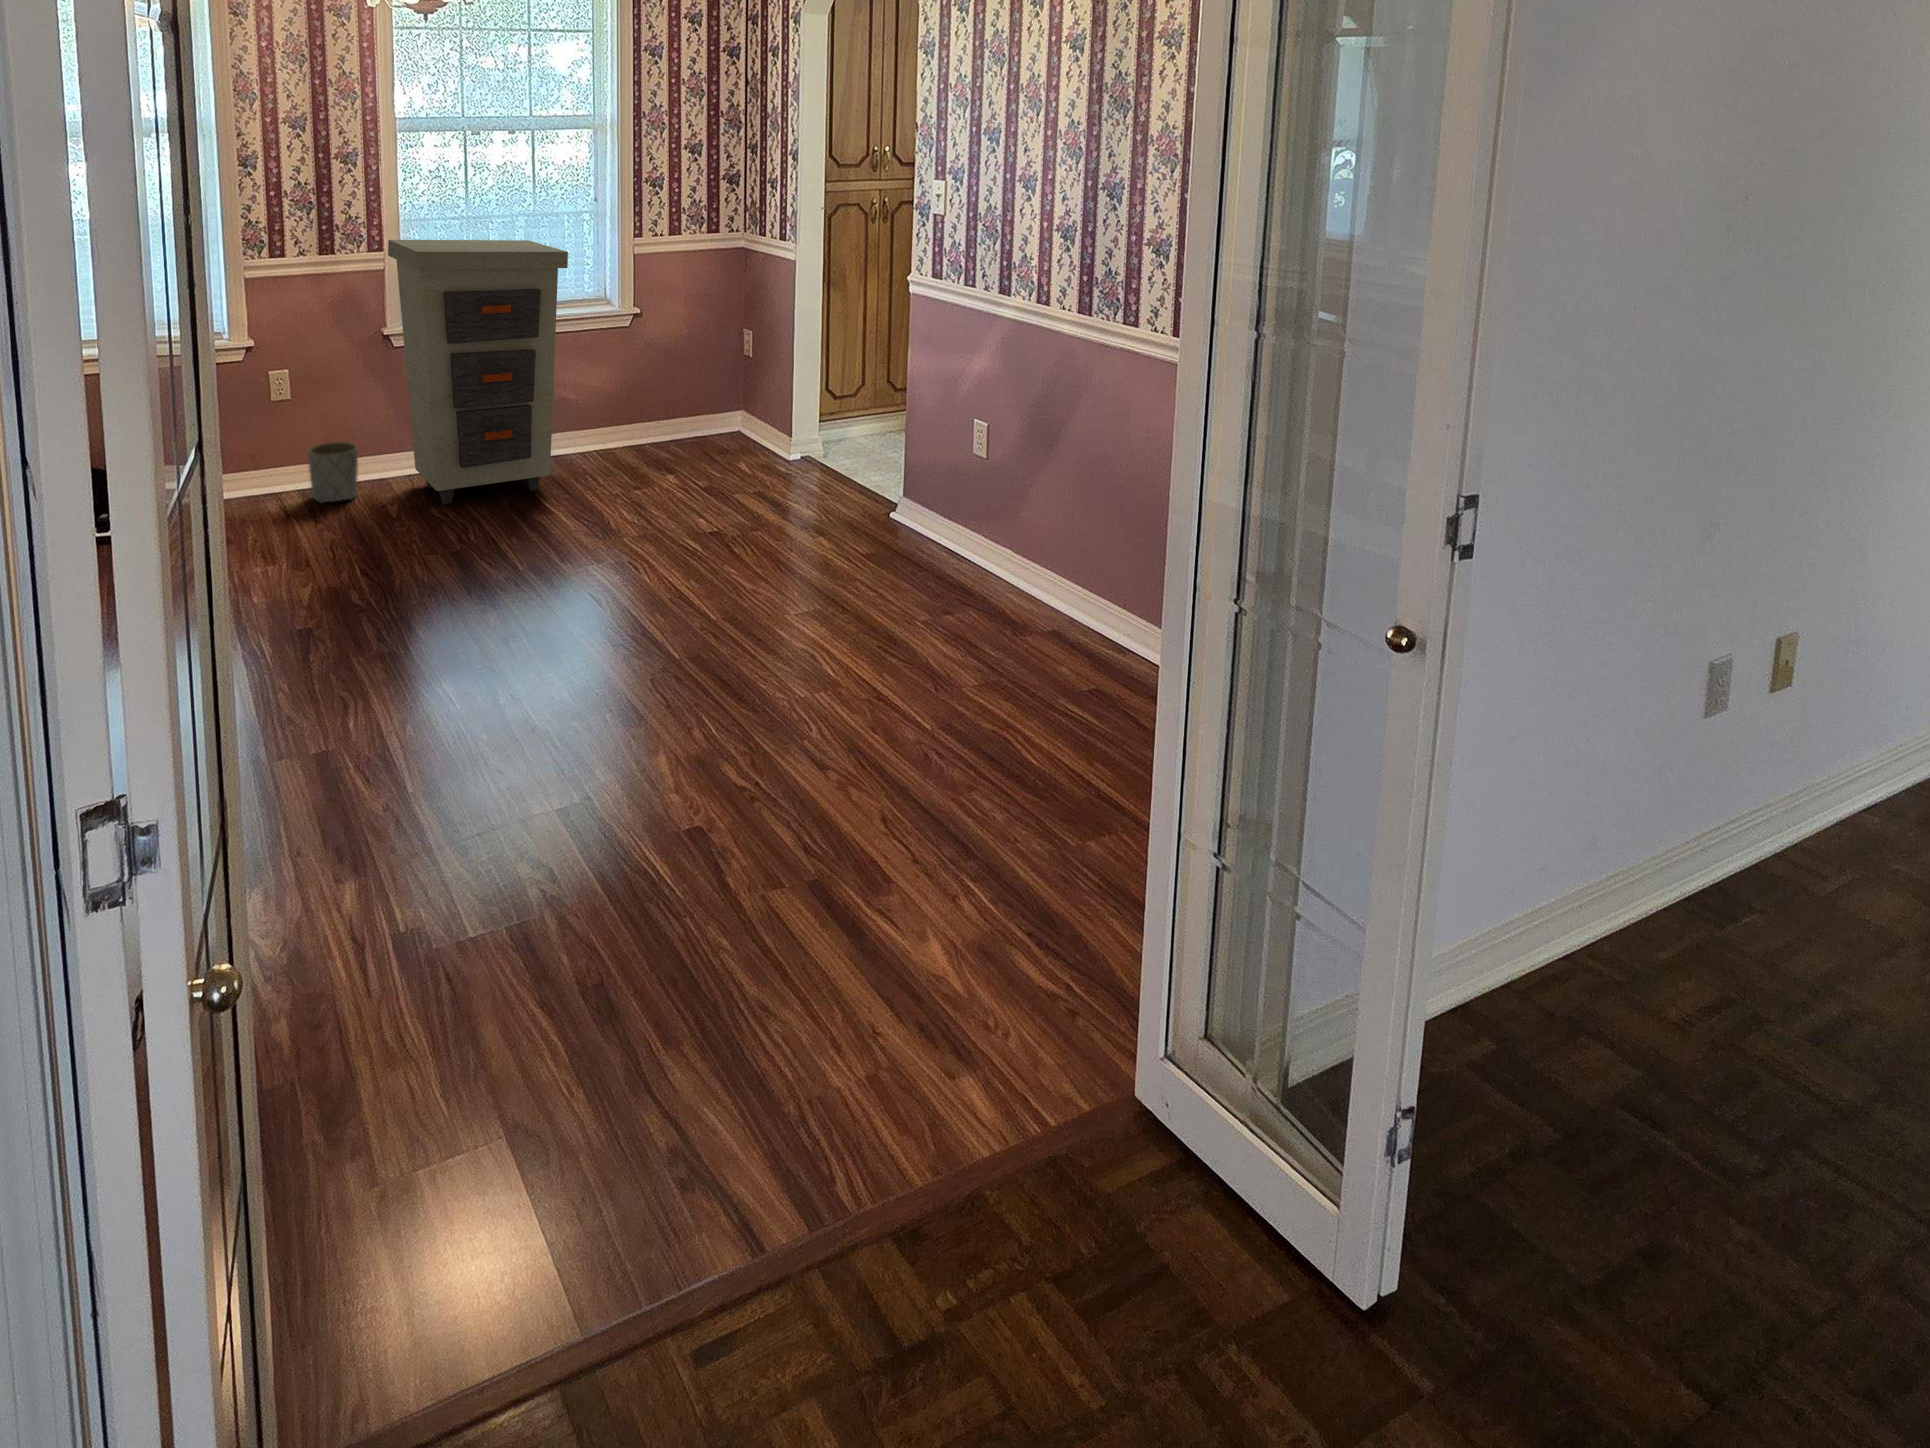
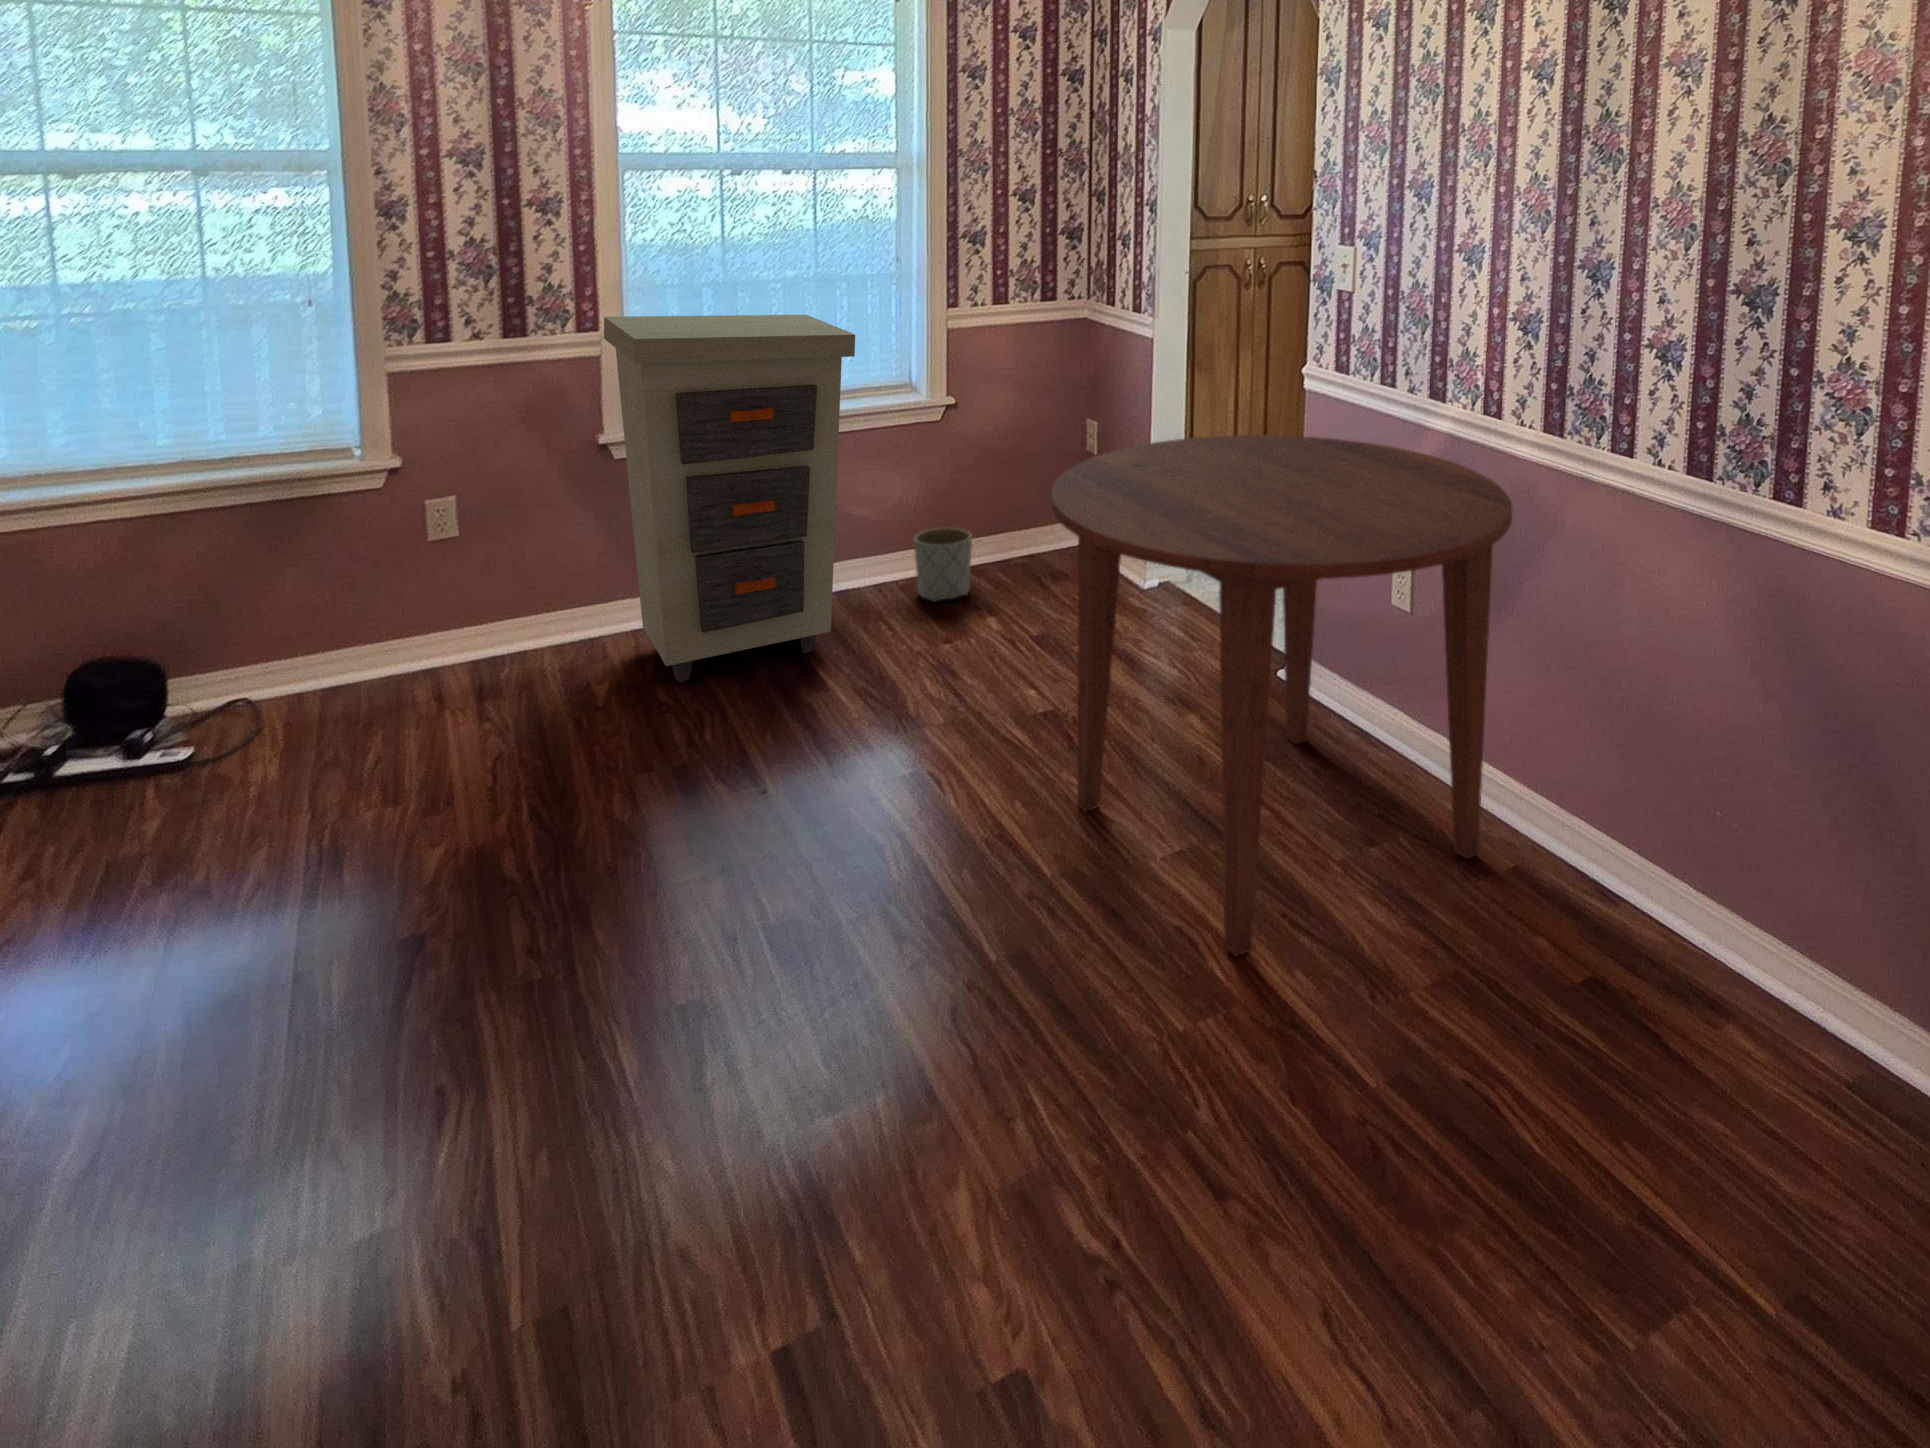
dining table: none [712,323,1044,660] -> present [1051,435,1513,956]
planter: present [307,442,358,503] -> present [914,528,972,602]

